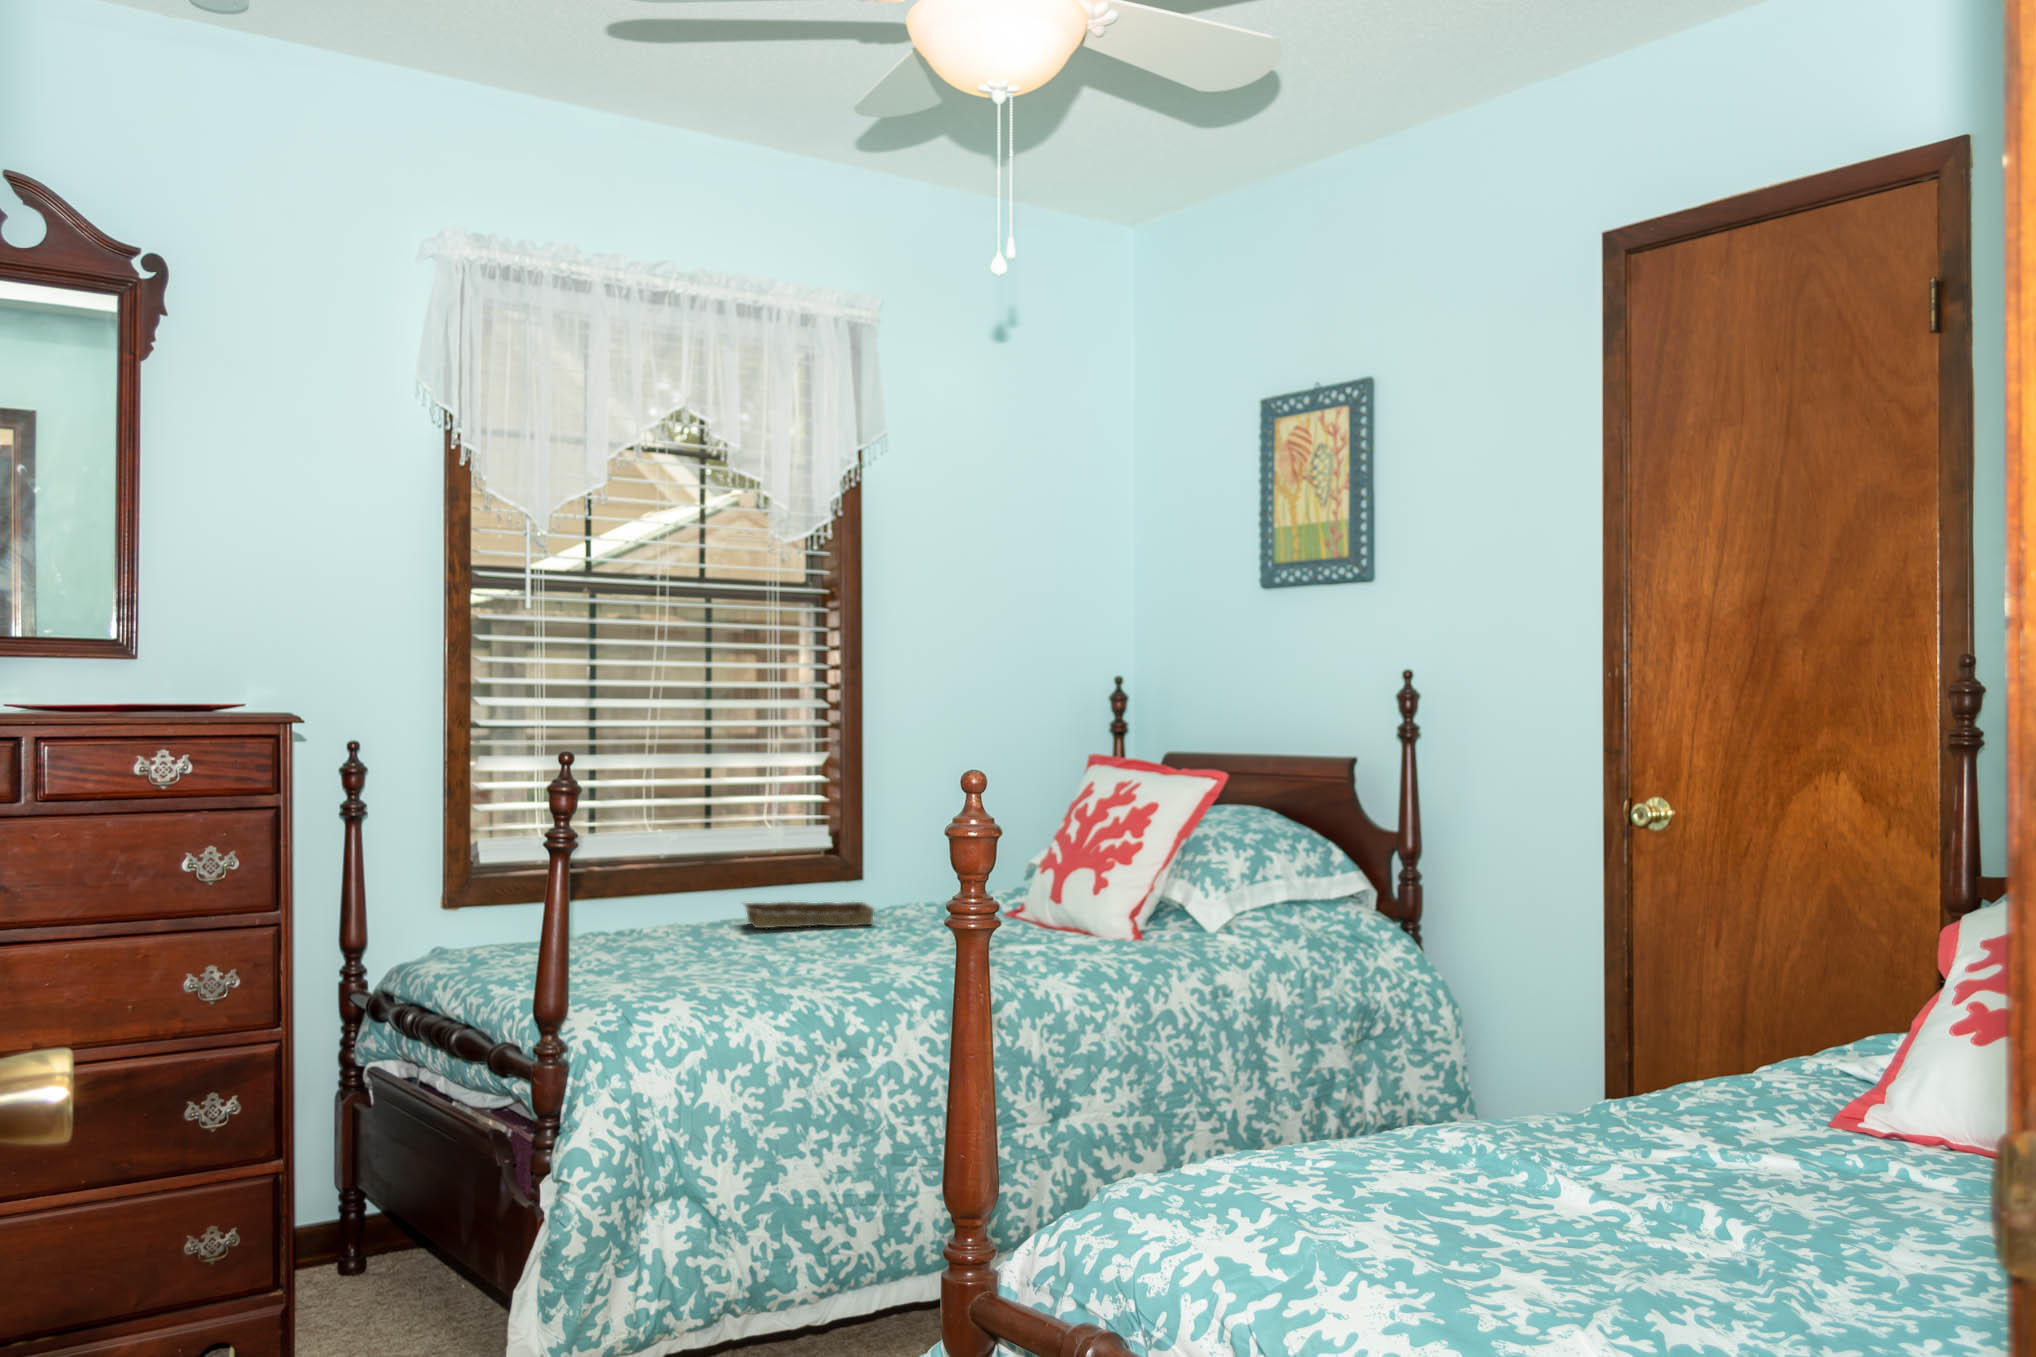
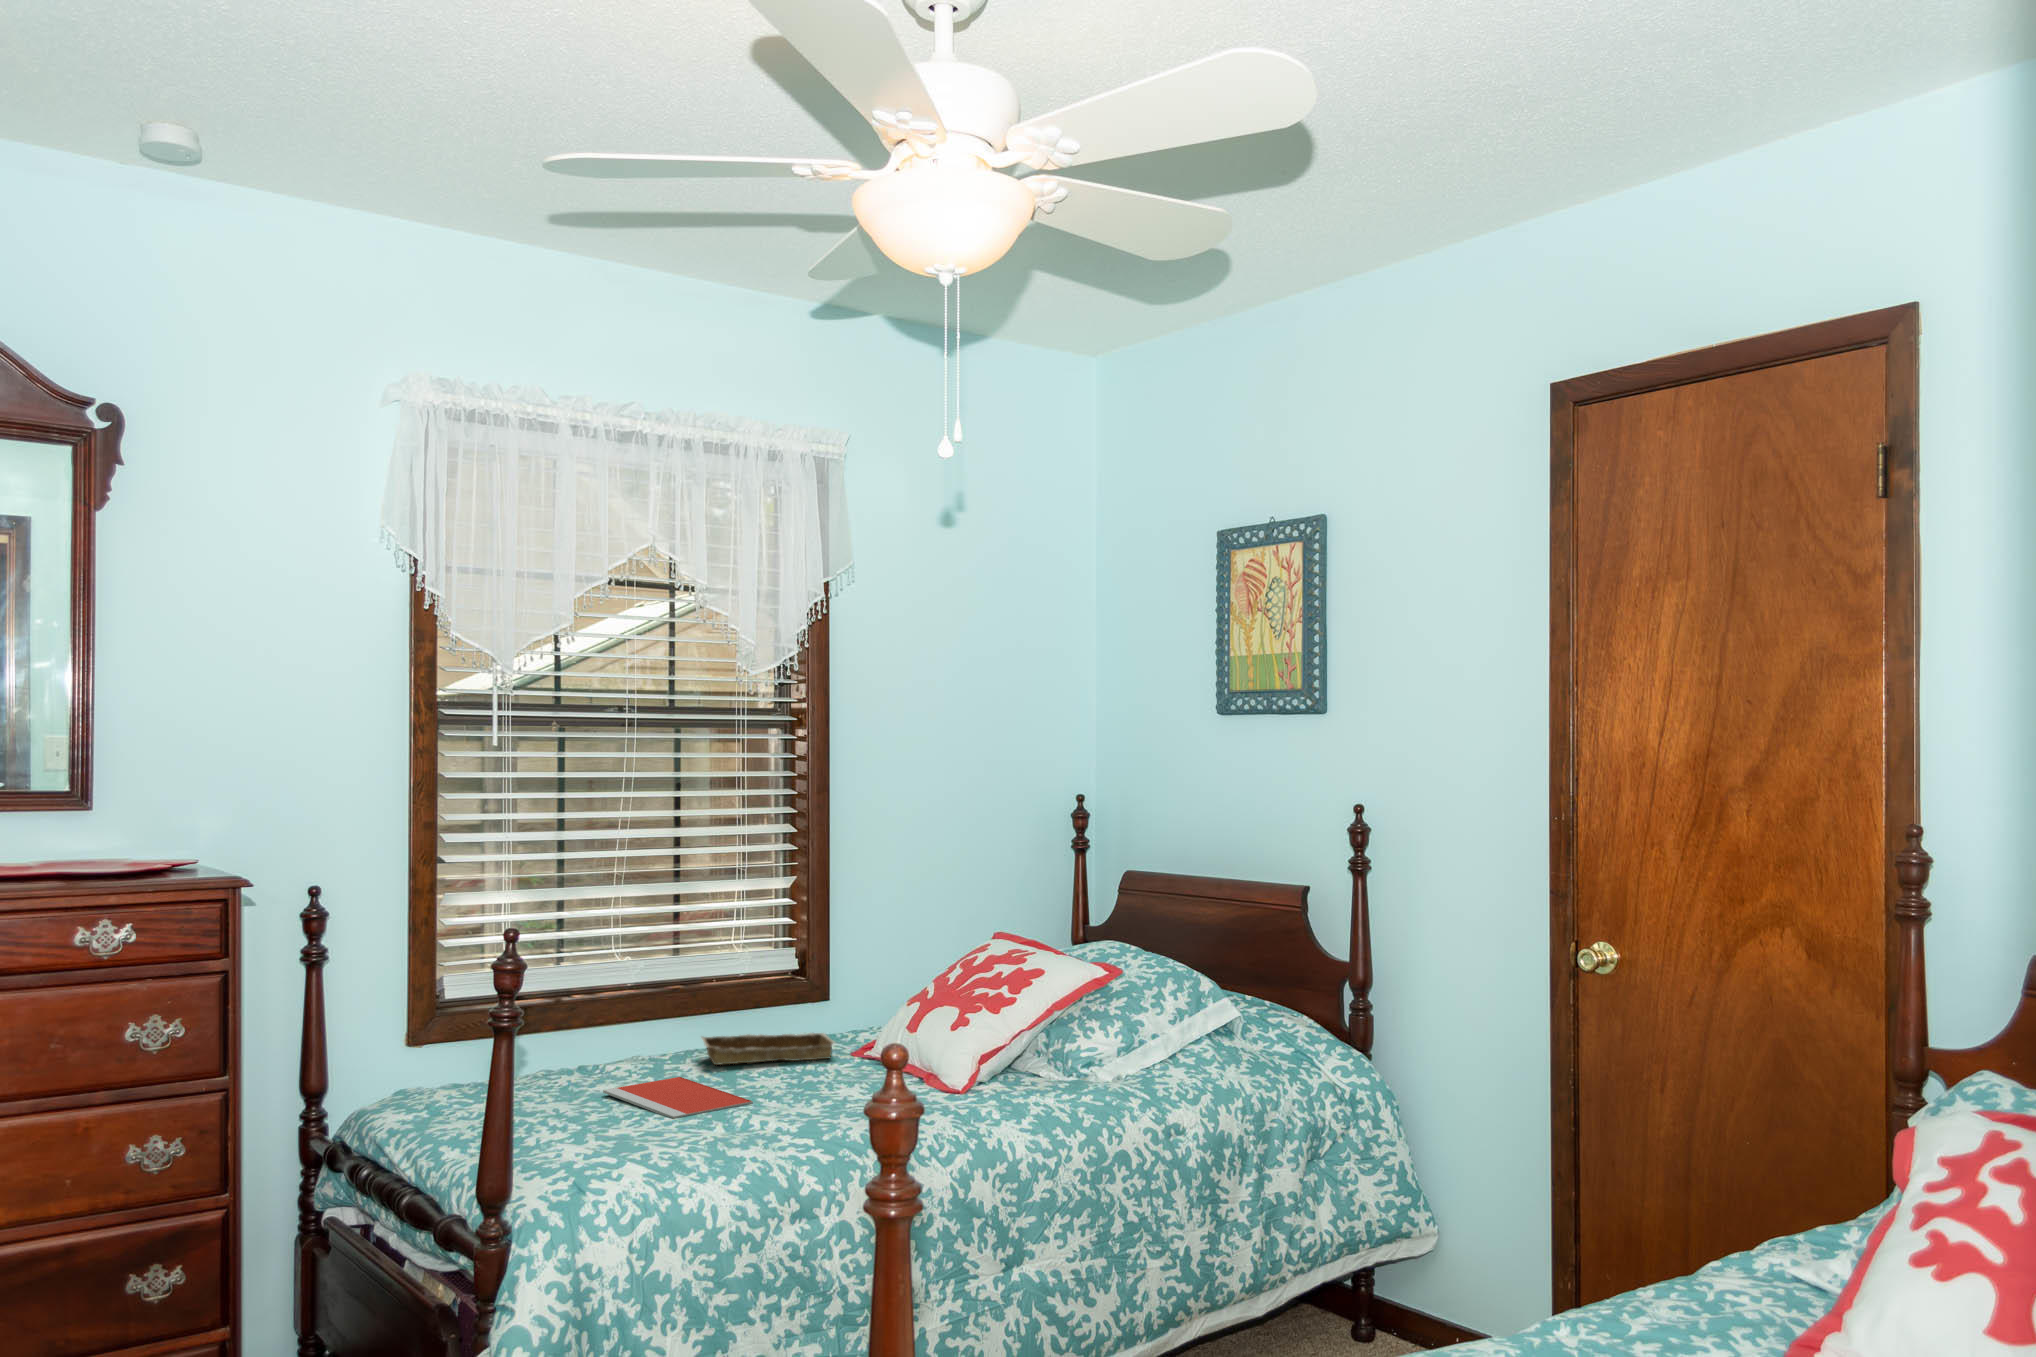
notebook: none [647,936,797,969] -> present [603,1077,753,1118]

